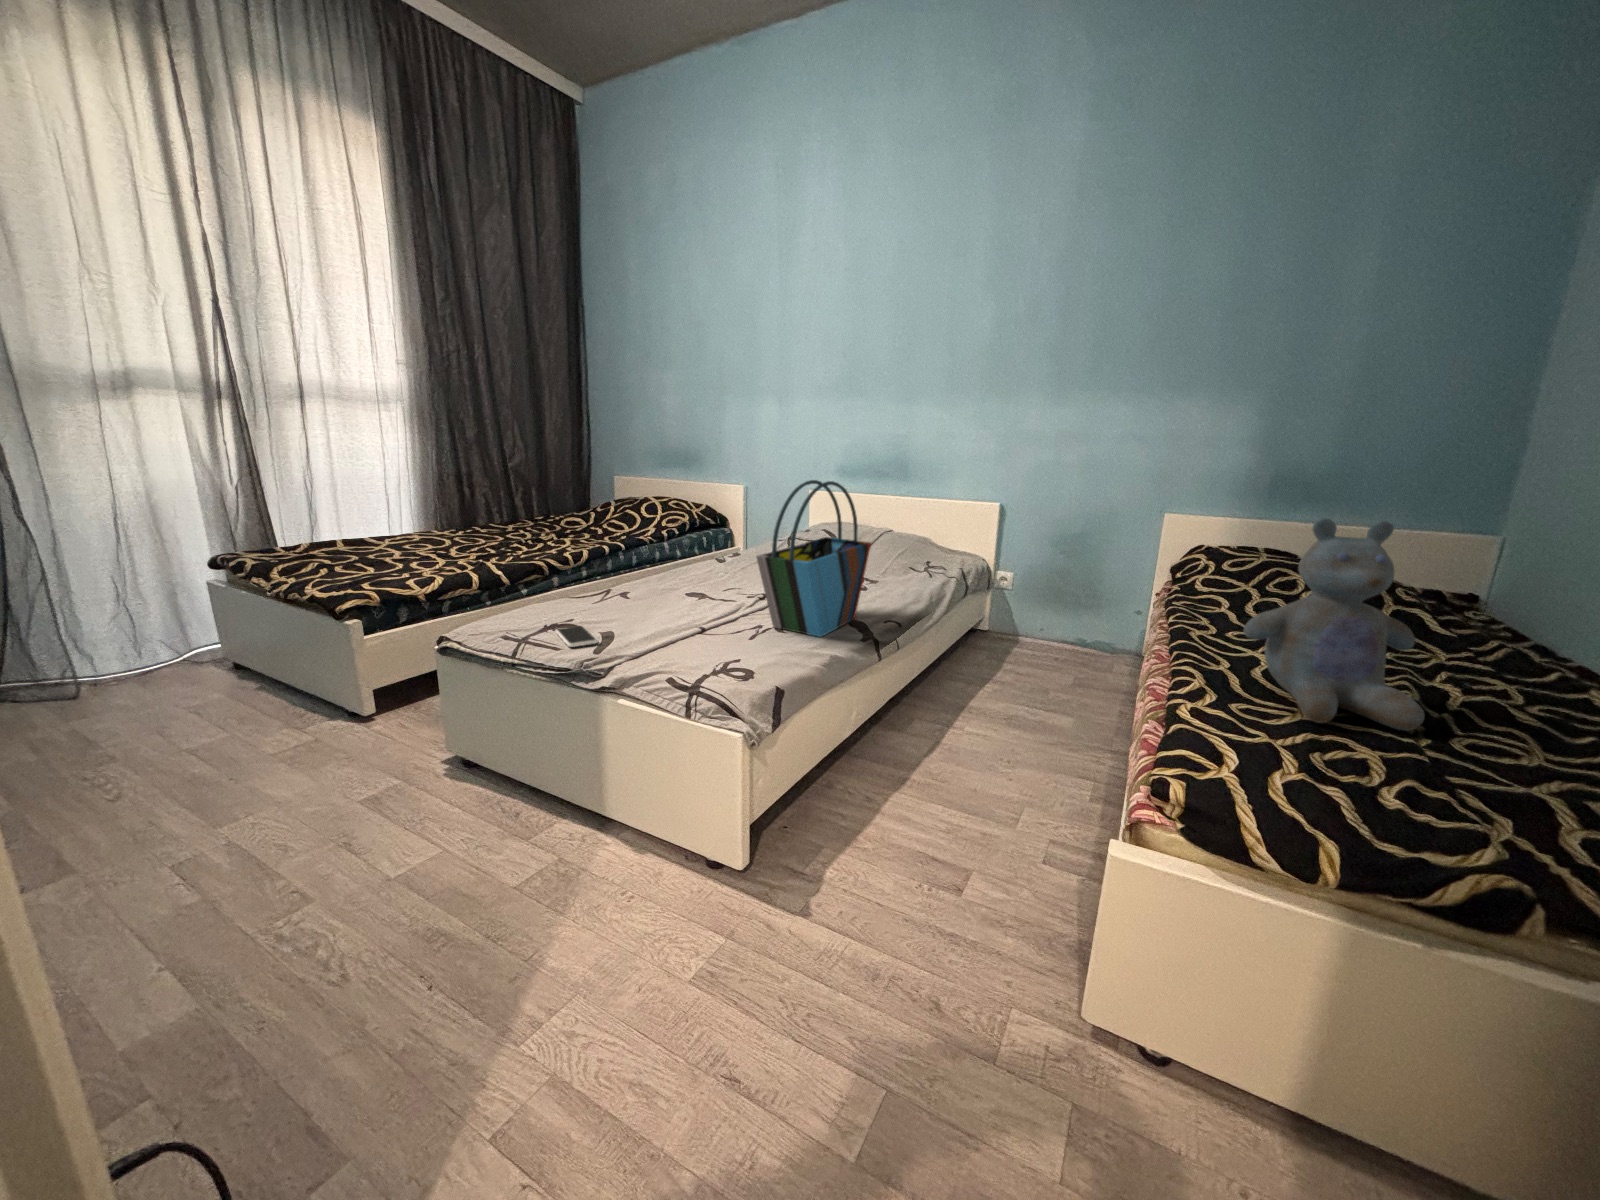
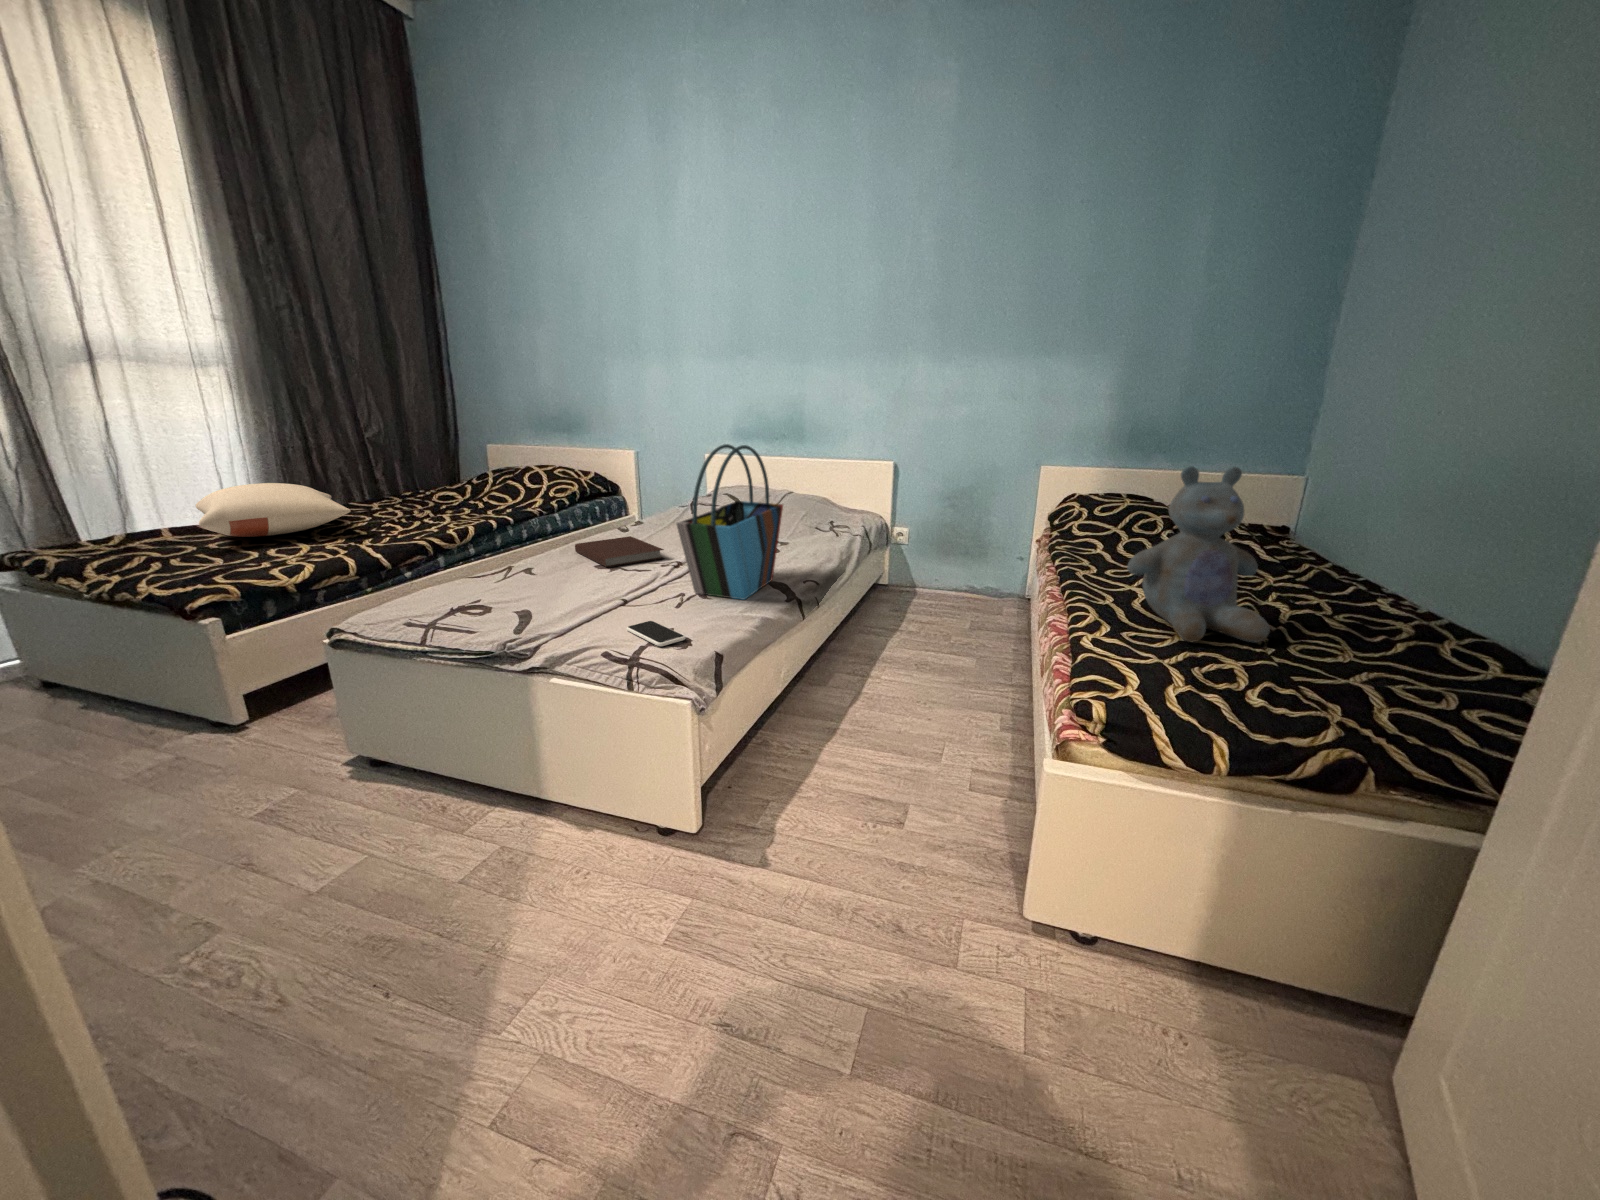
pillow: none [358,505,482,551] -> present [196,483,351,537]
notebook: none [671,567,754,596] -> present [575,536,664,567]
smartphone: present [556,626,598,647] -> present [627,621,685,646]

